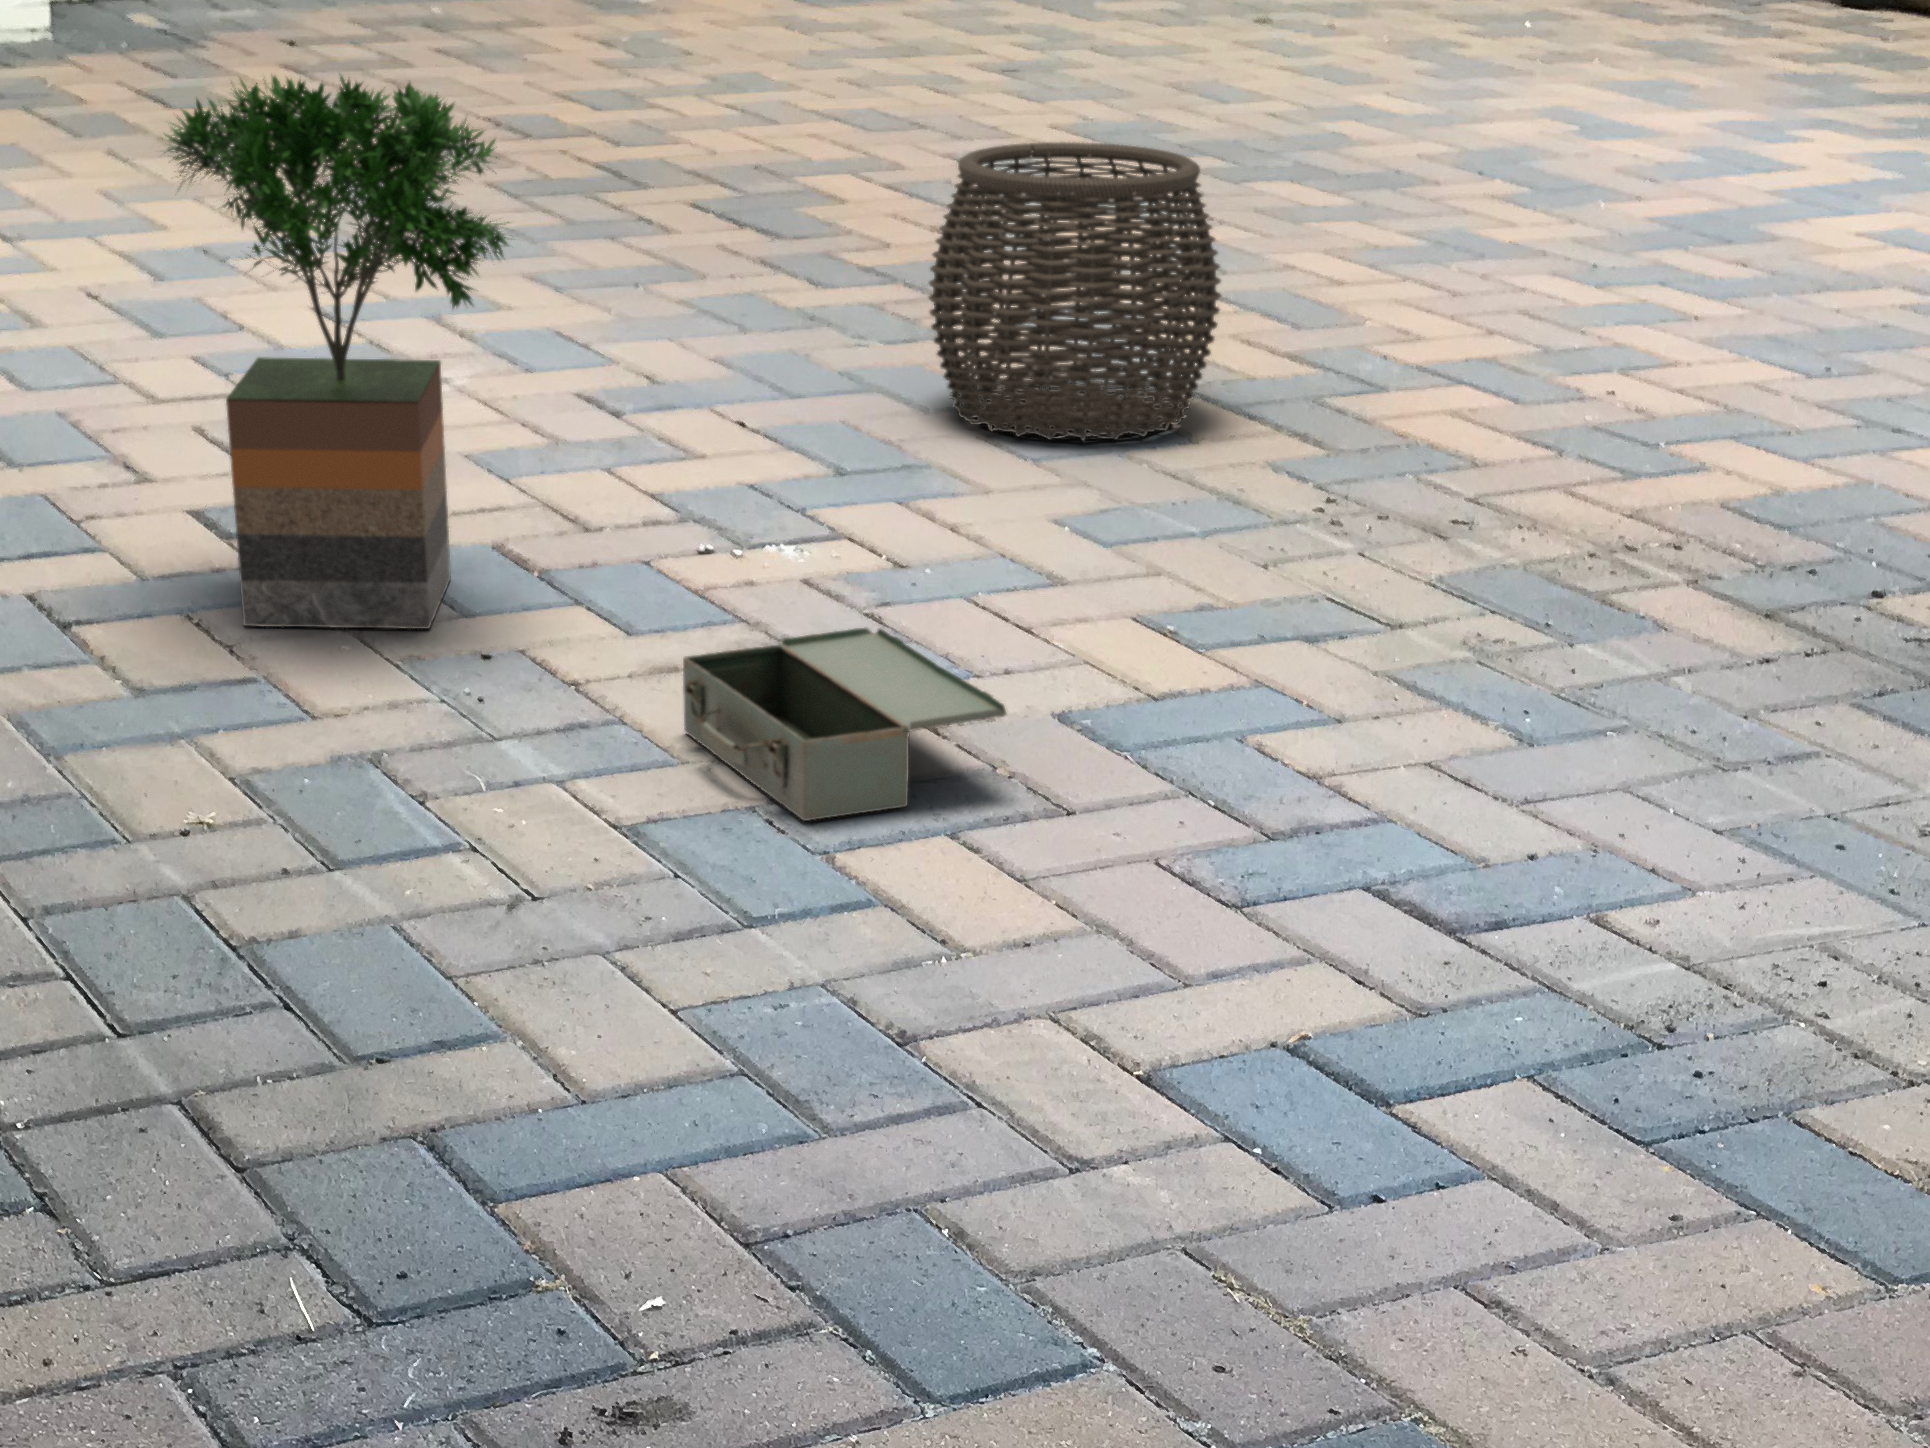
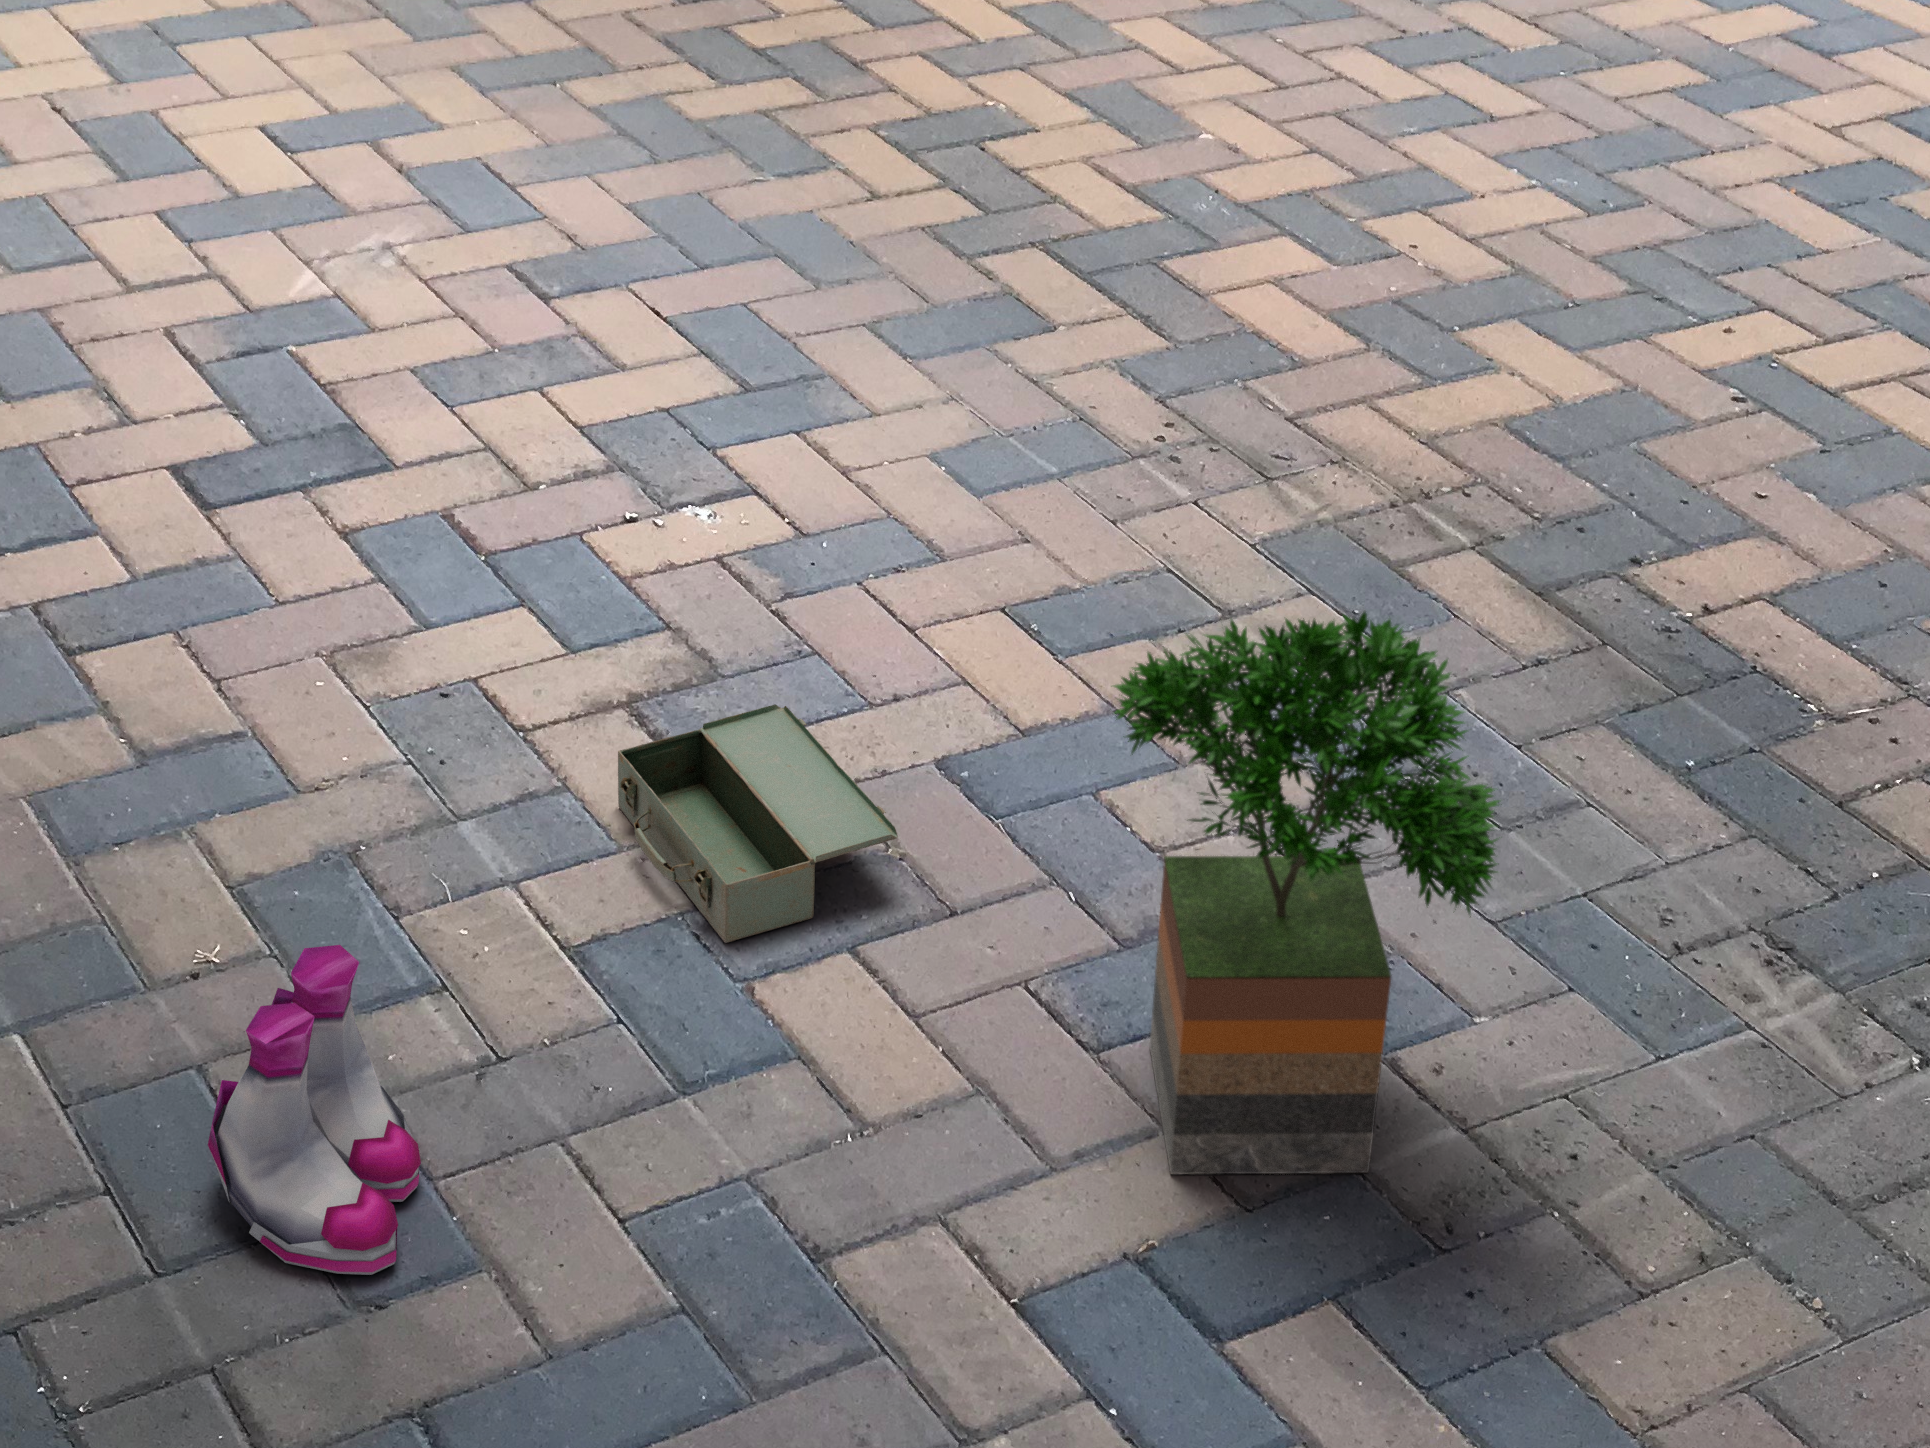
potted tree: present [164,76,509,629] -> present [1113,612,1499,1175]
woven basket: present [929,142,1221,441] -> none [820,56,1077,336]
boots: none [183,670,436,1033] -> present [208,945,421,1275]

